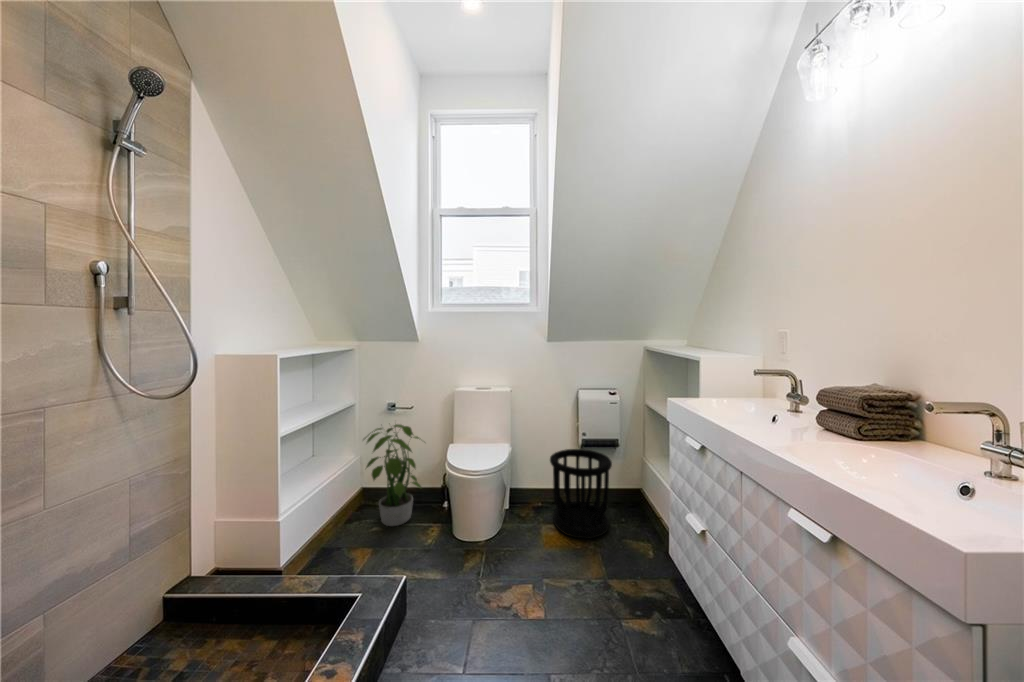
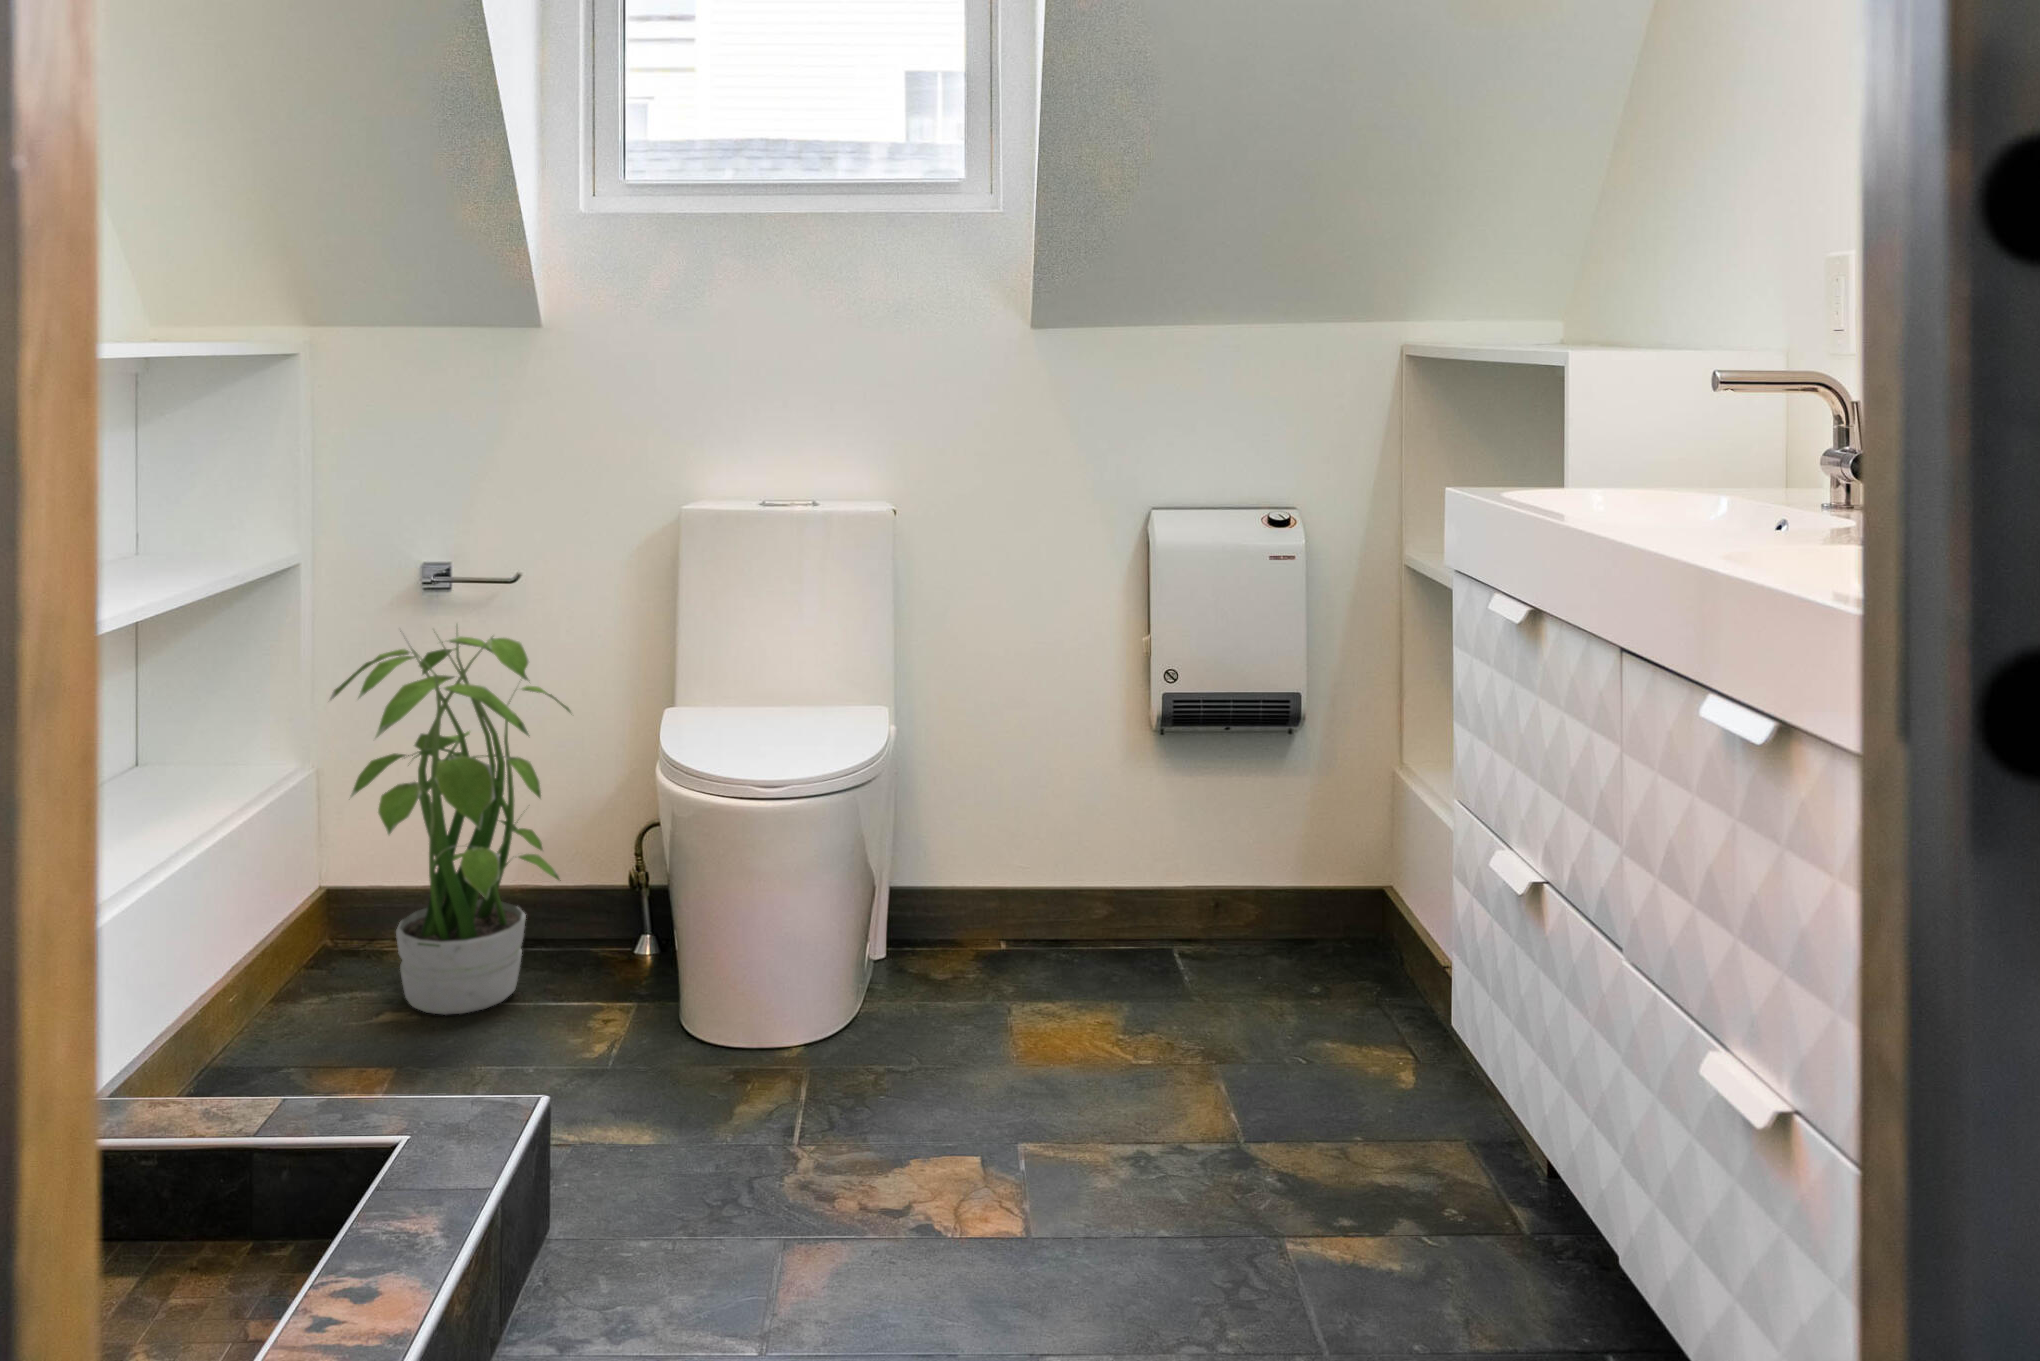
wastebasket: present [550,449,612,539] -> none [1044,728,1271,1033]

